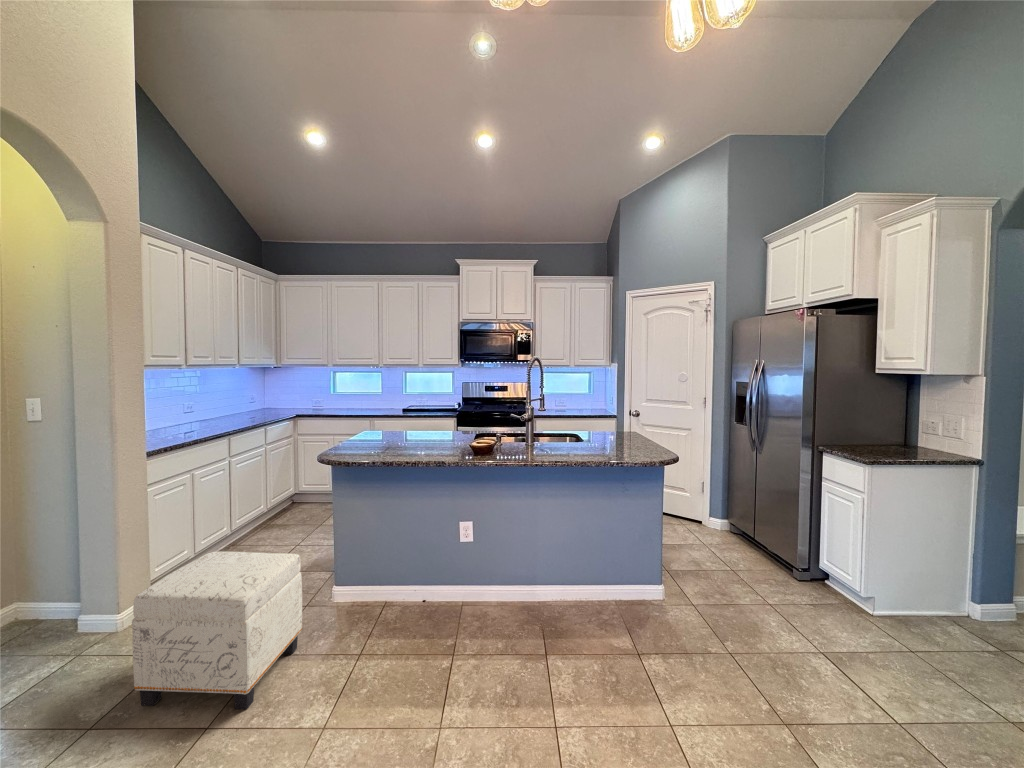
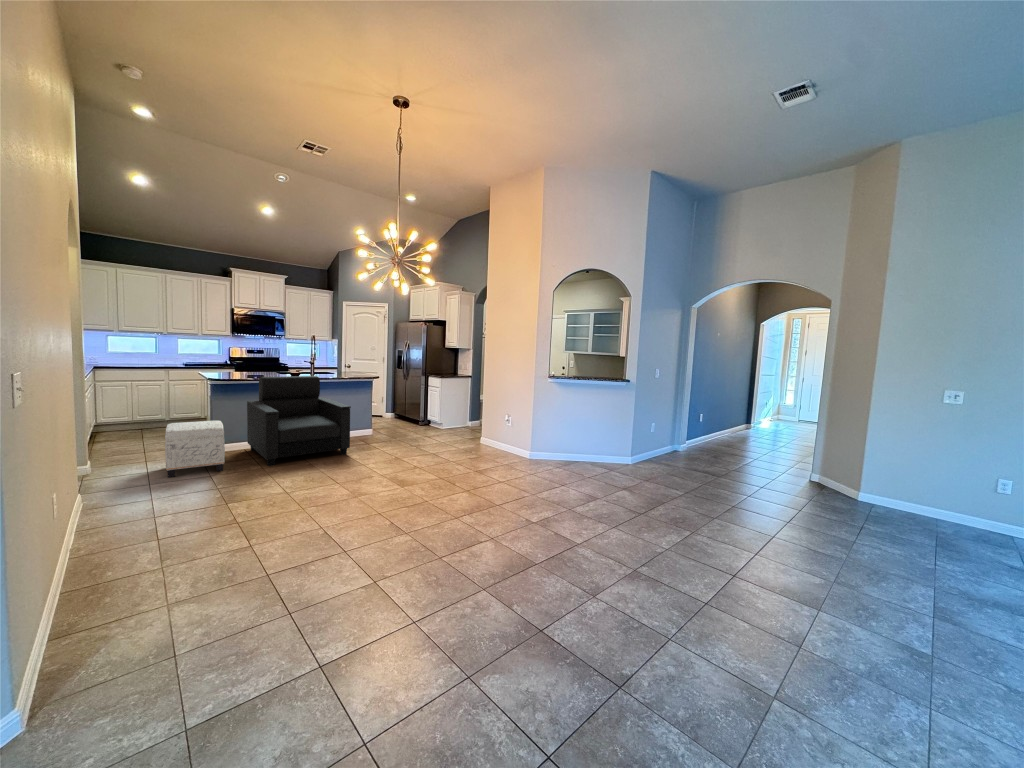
armchair: none [331,450,575,724] -> present [247,376,351,466]

